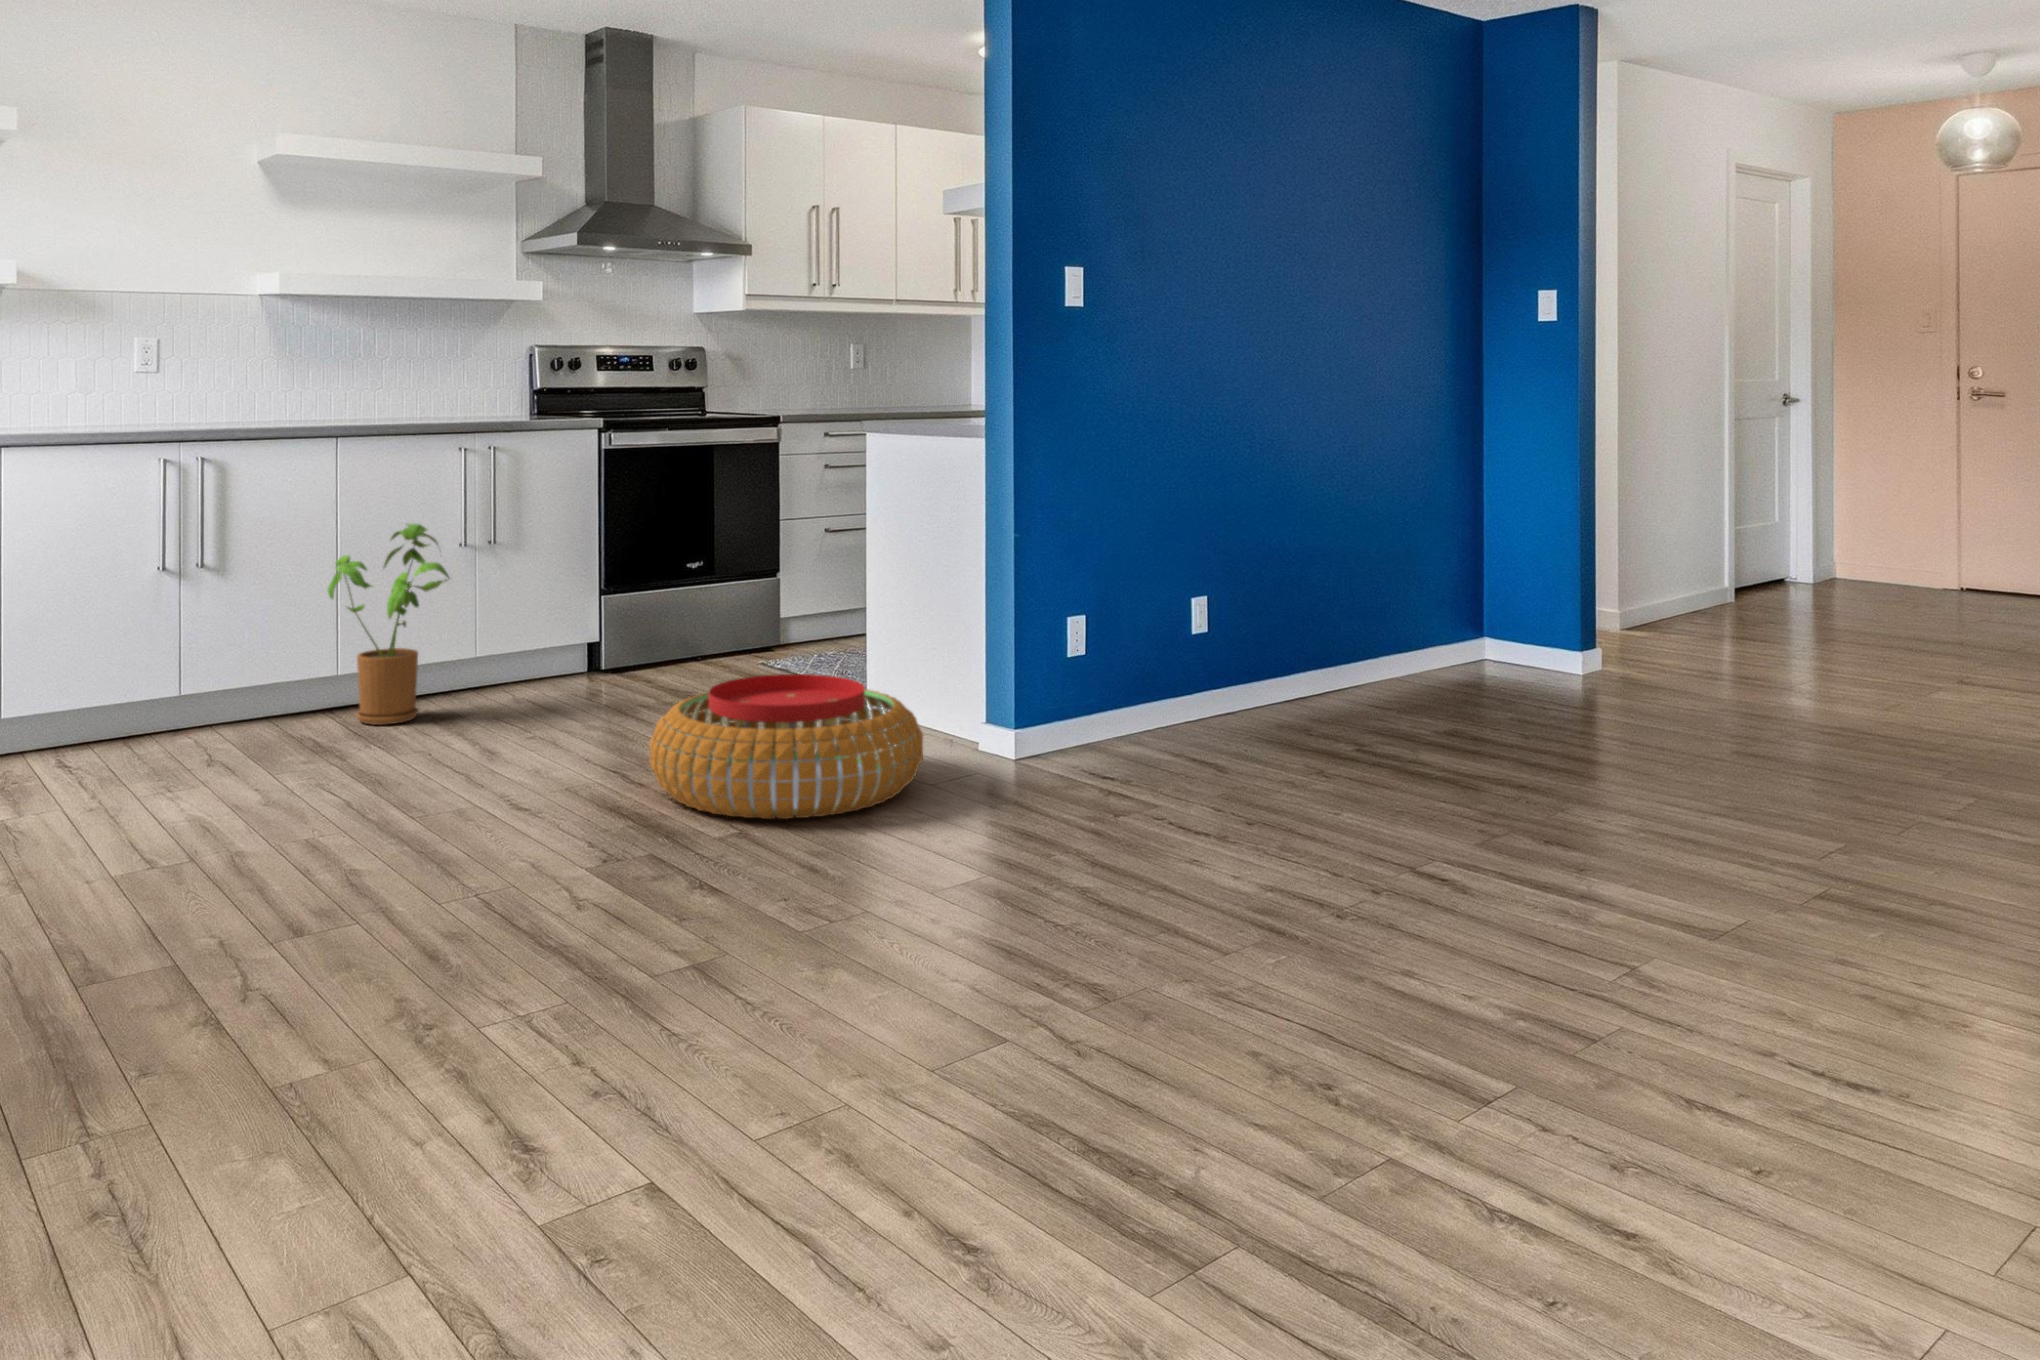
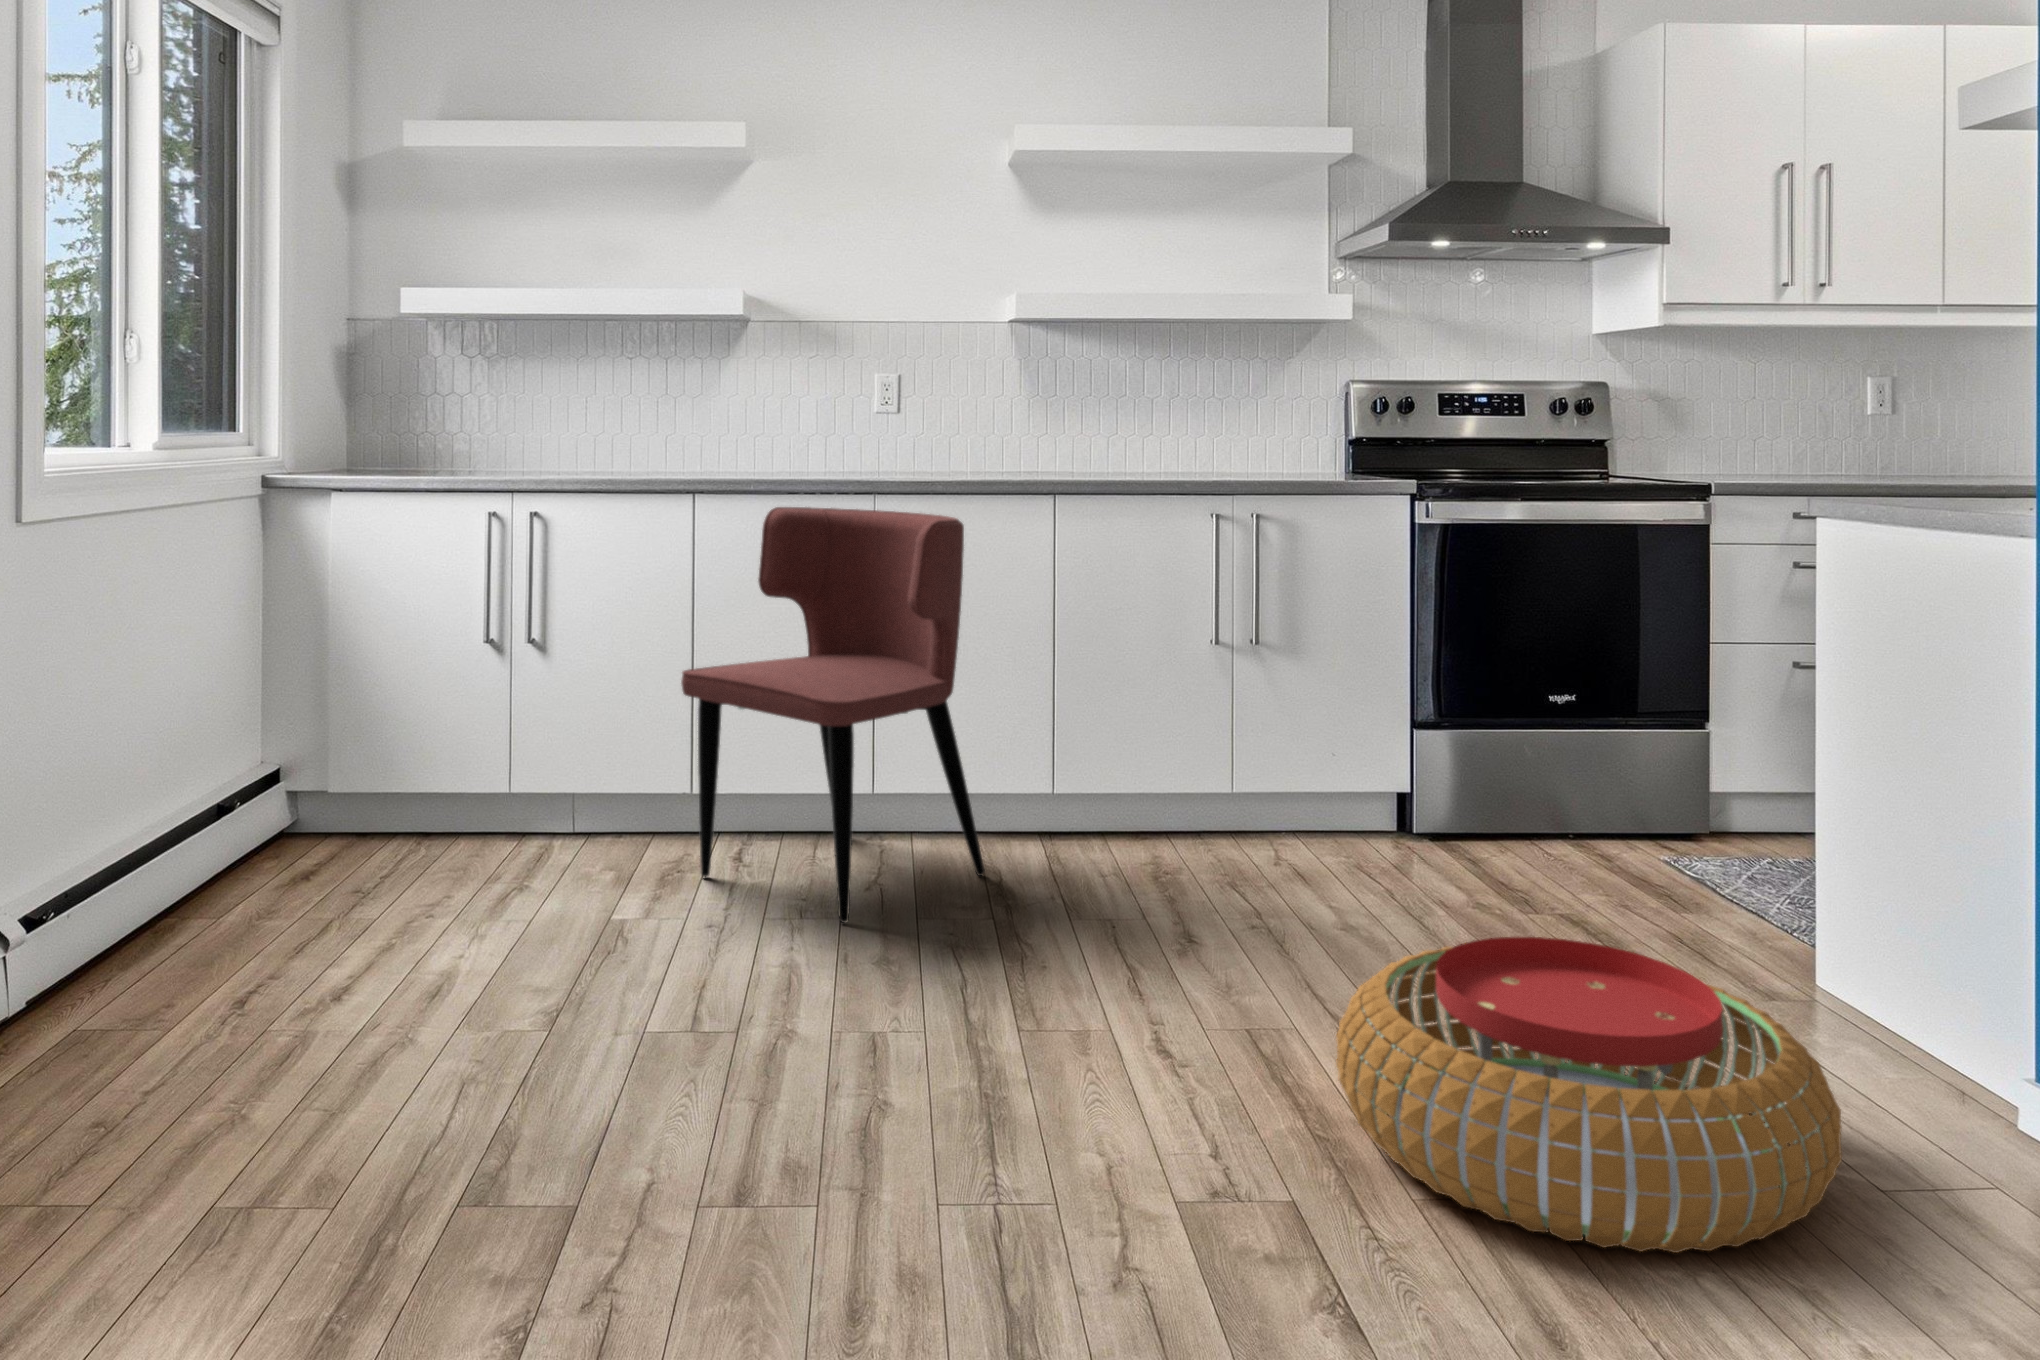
dining chair: none [26,453,303,783] -> present [681,507,985,923]
house plant: present [328,524,449,725] -> none [1035,611,1176,868]

